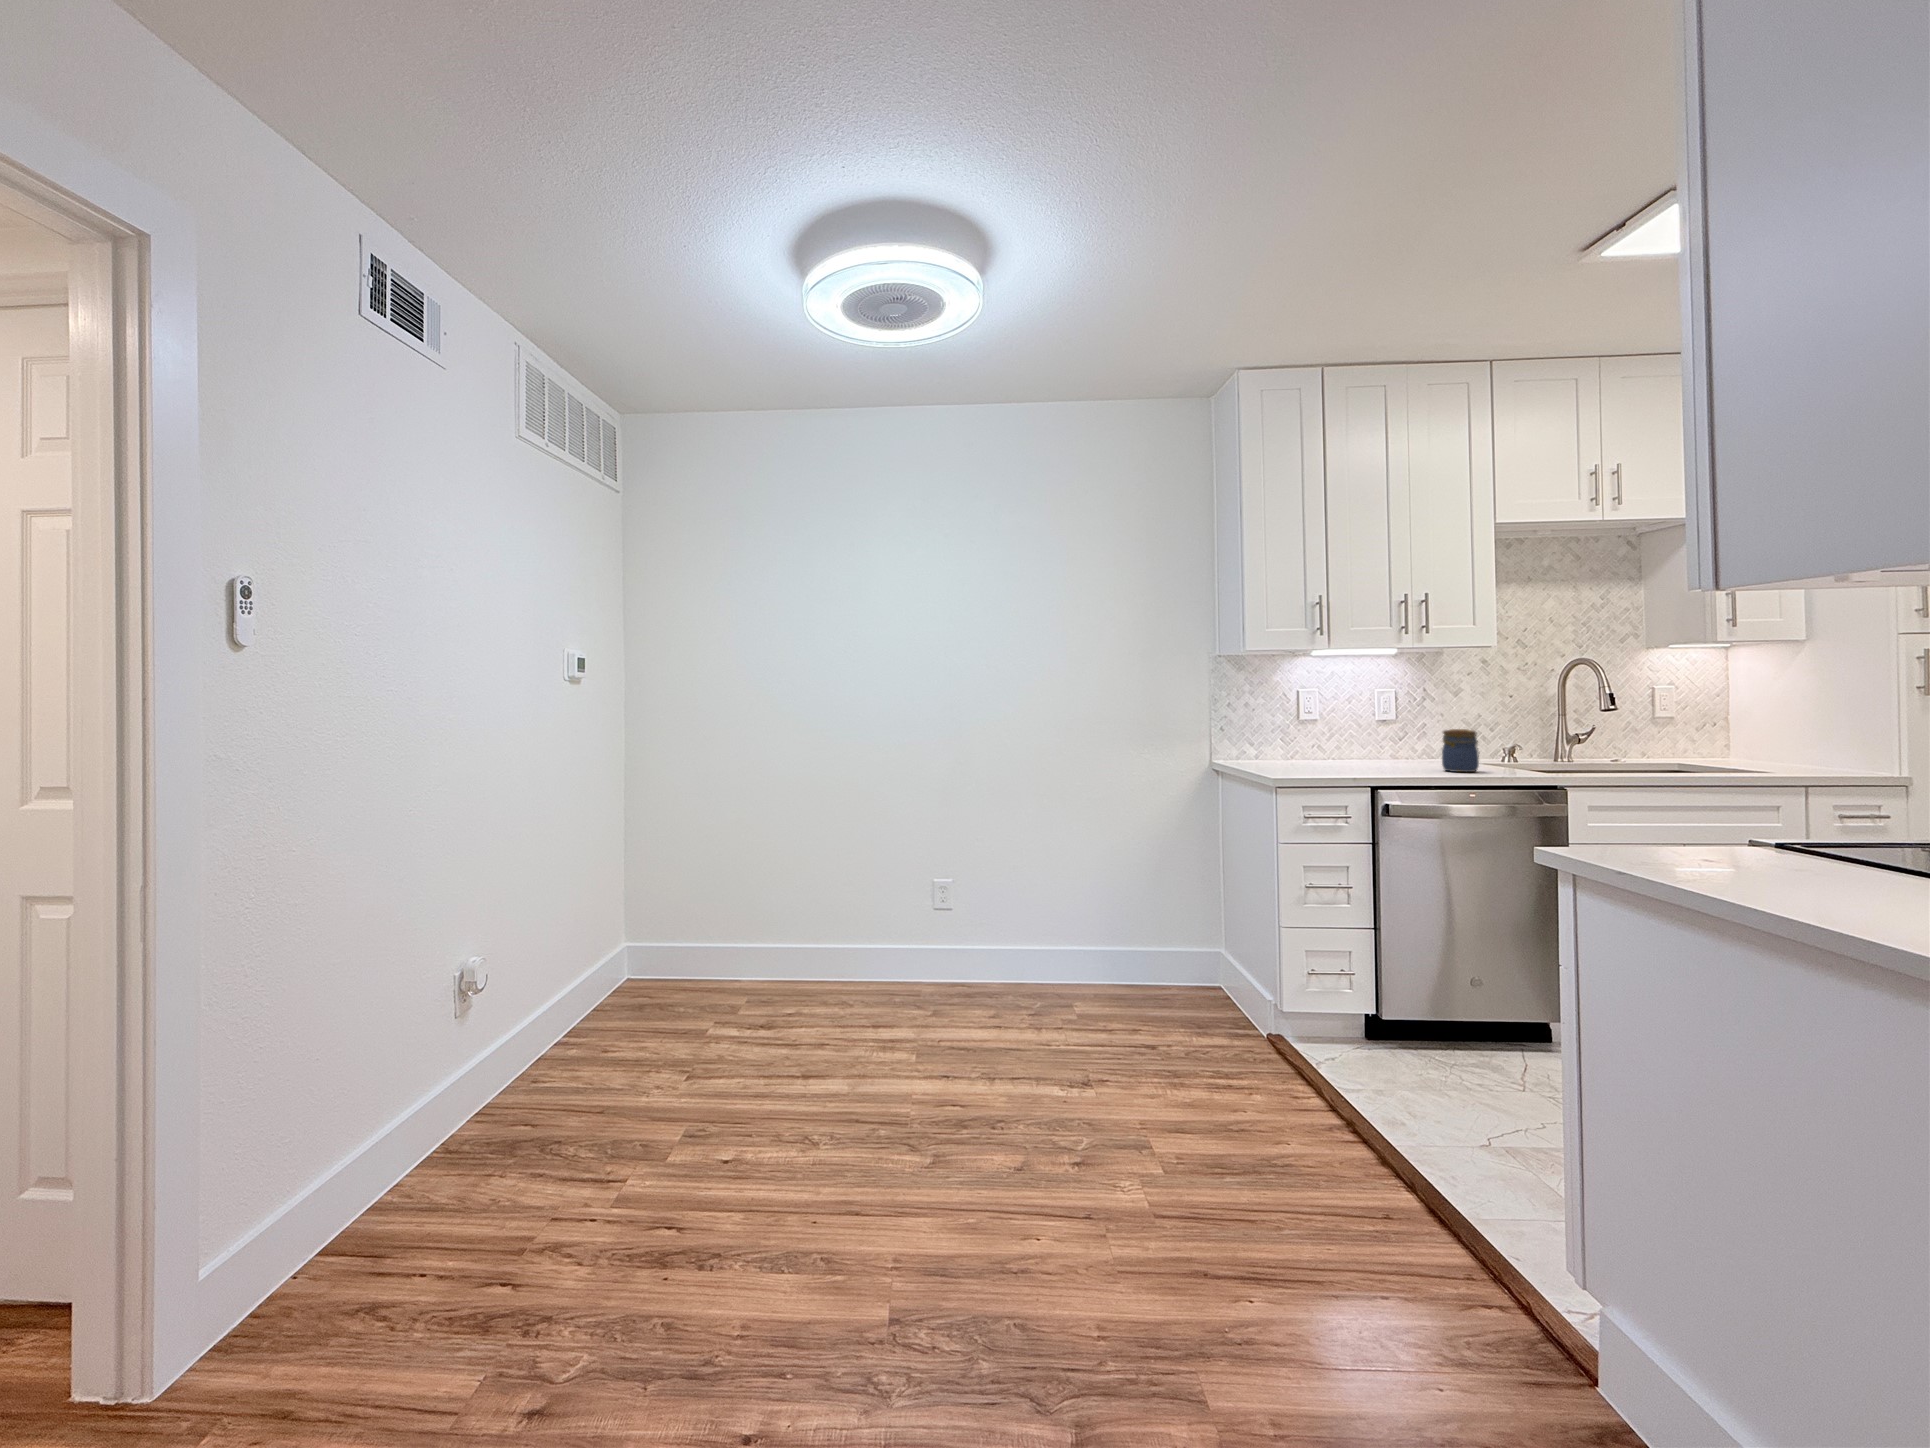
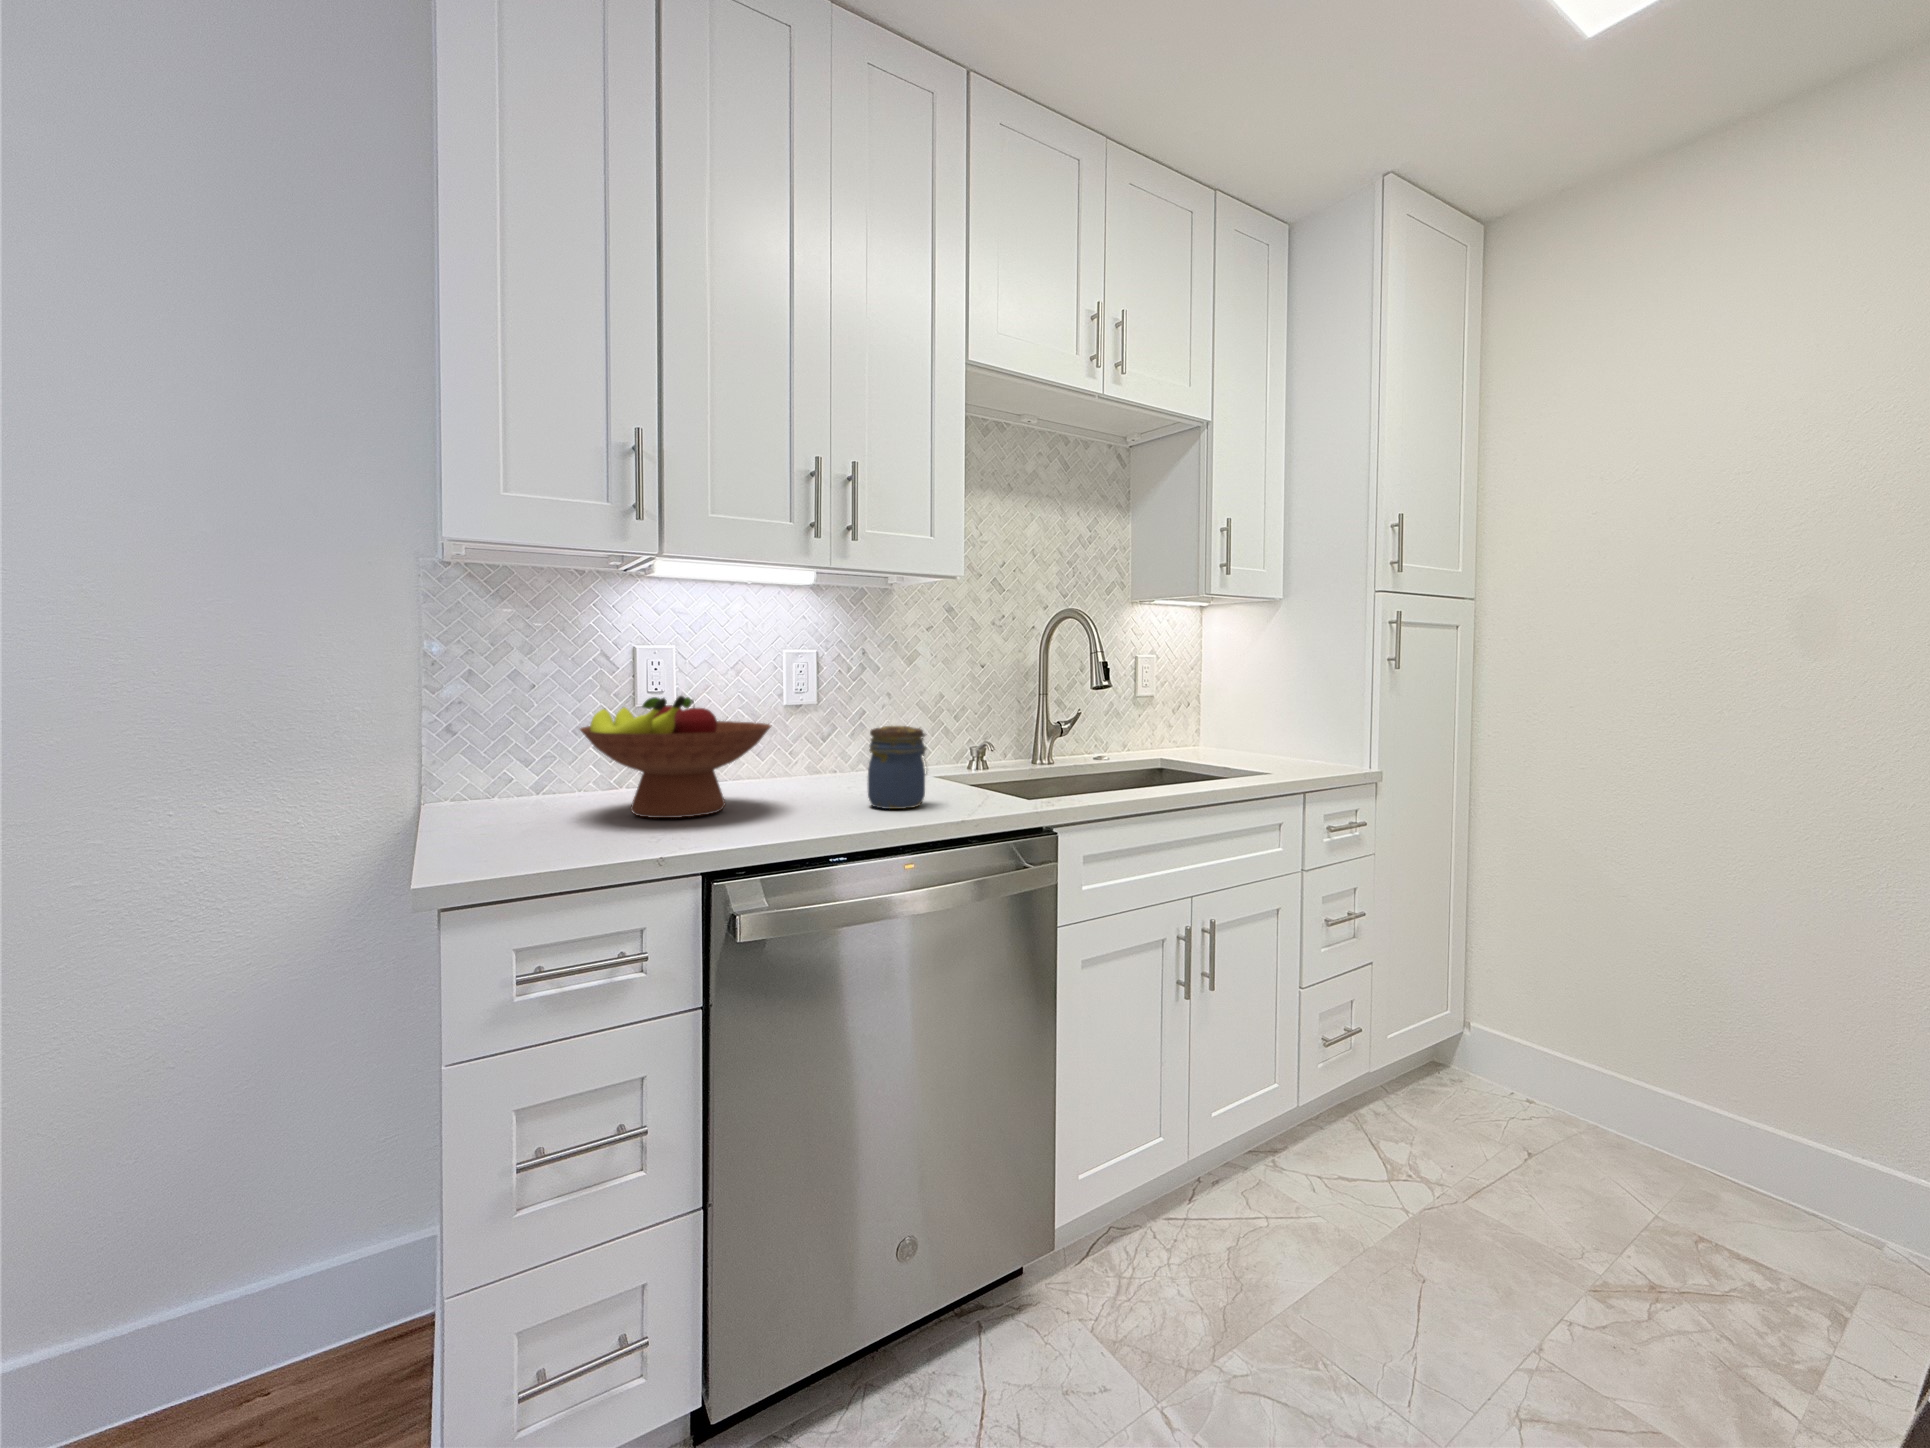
fruit bowl: none [1291,712,1386,769] -> present [580,696,771,818]

